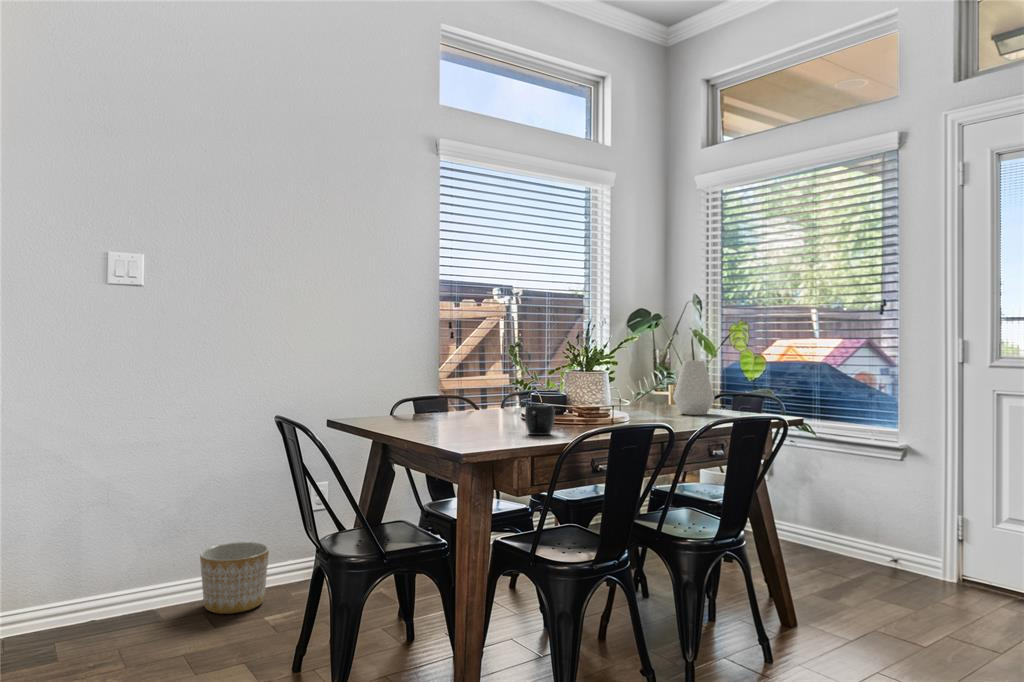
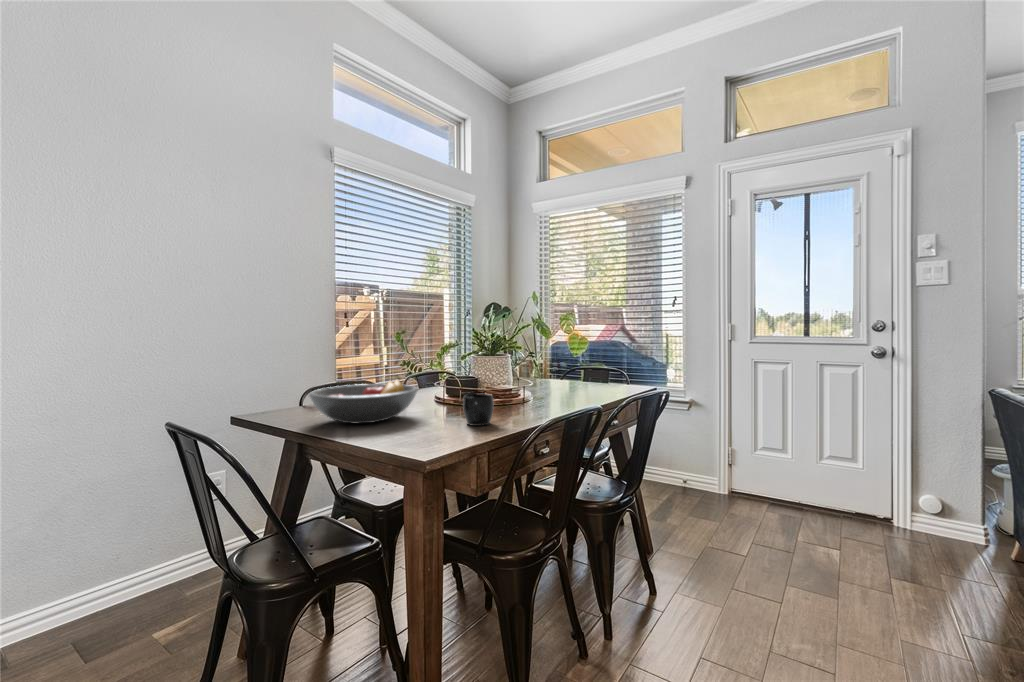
vase: present [673,360,714,415] -> none [549,343,582,387]
fruit bowl: none [391,390,492,429] -> present [309,379,418,423]
planter: present [200,542,269,614] -> none [63,549,159,644]

